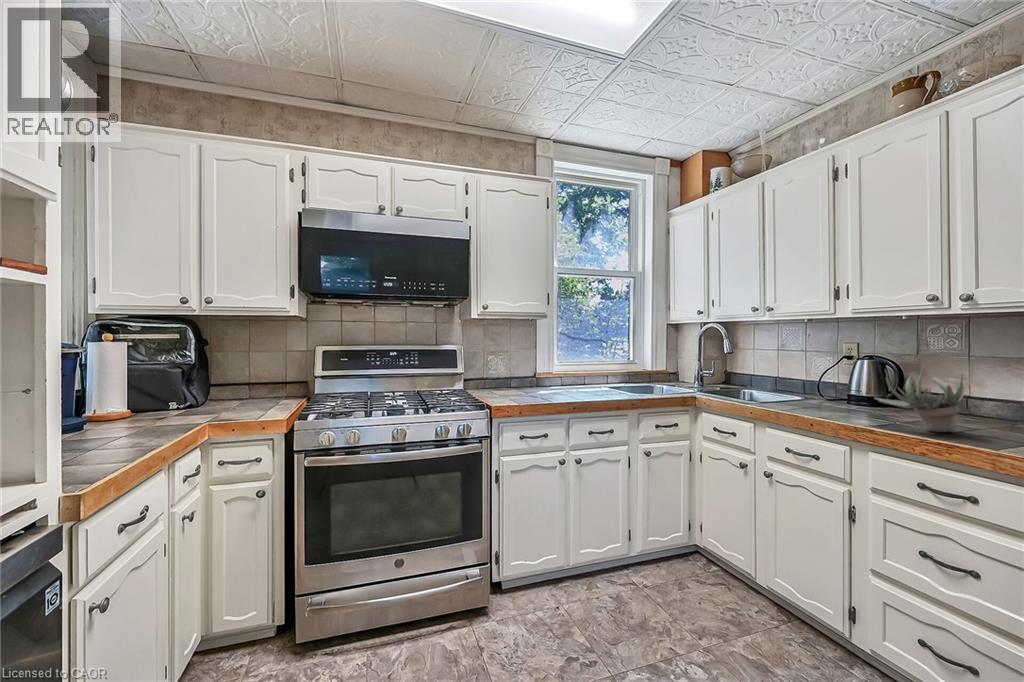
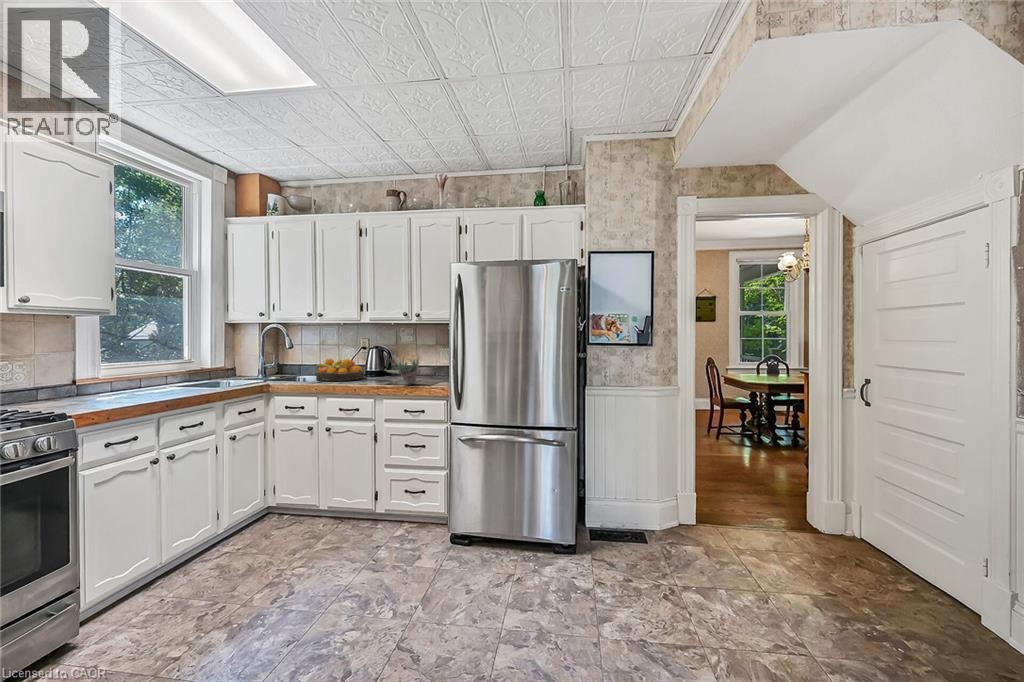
fruit bowl: none [760,370,843,405] -> present [316,359,364,381]

